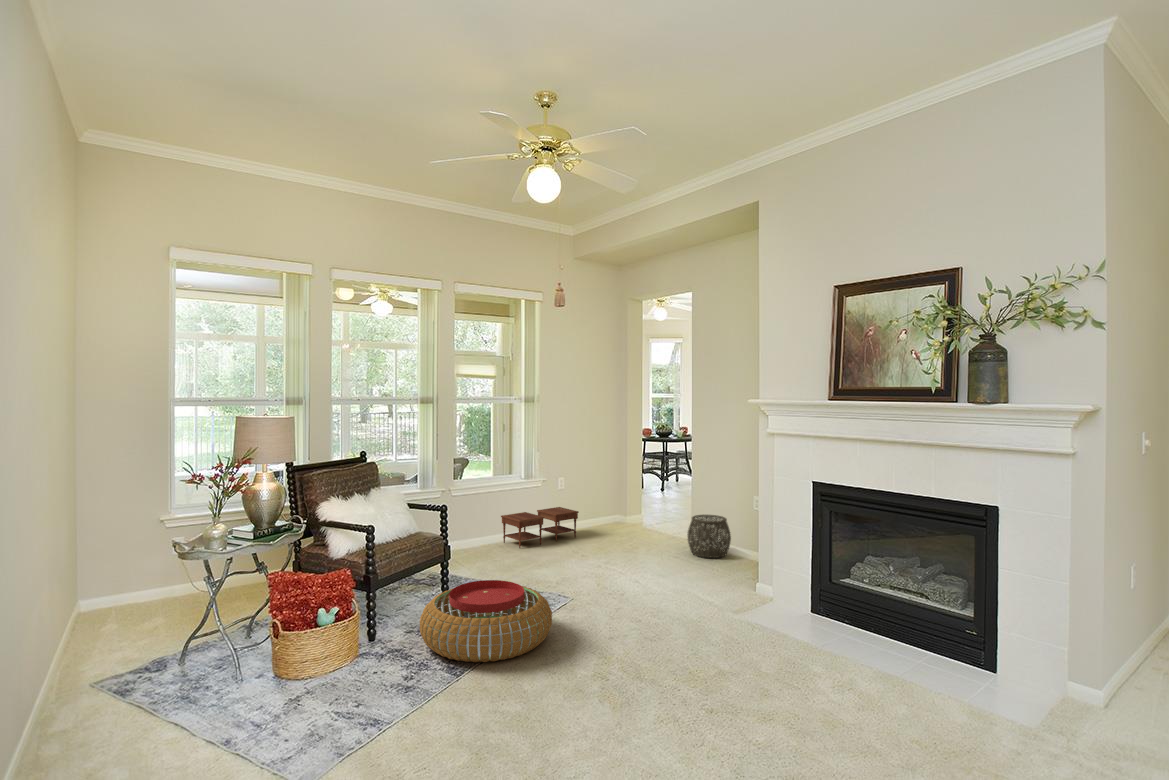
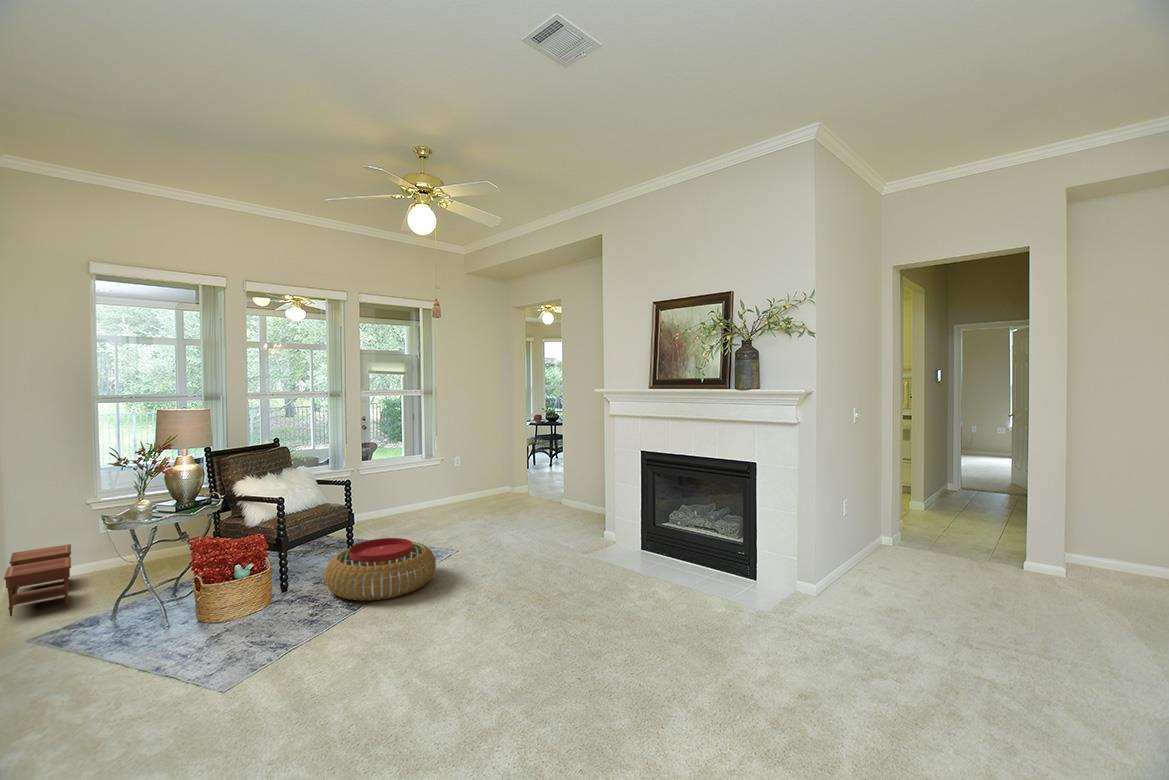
side table: present [501,507,579,548] -> present [4,544,71,616]
woven basket: present [687,515,731,558] -> none [559,482,594,517]

